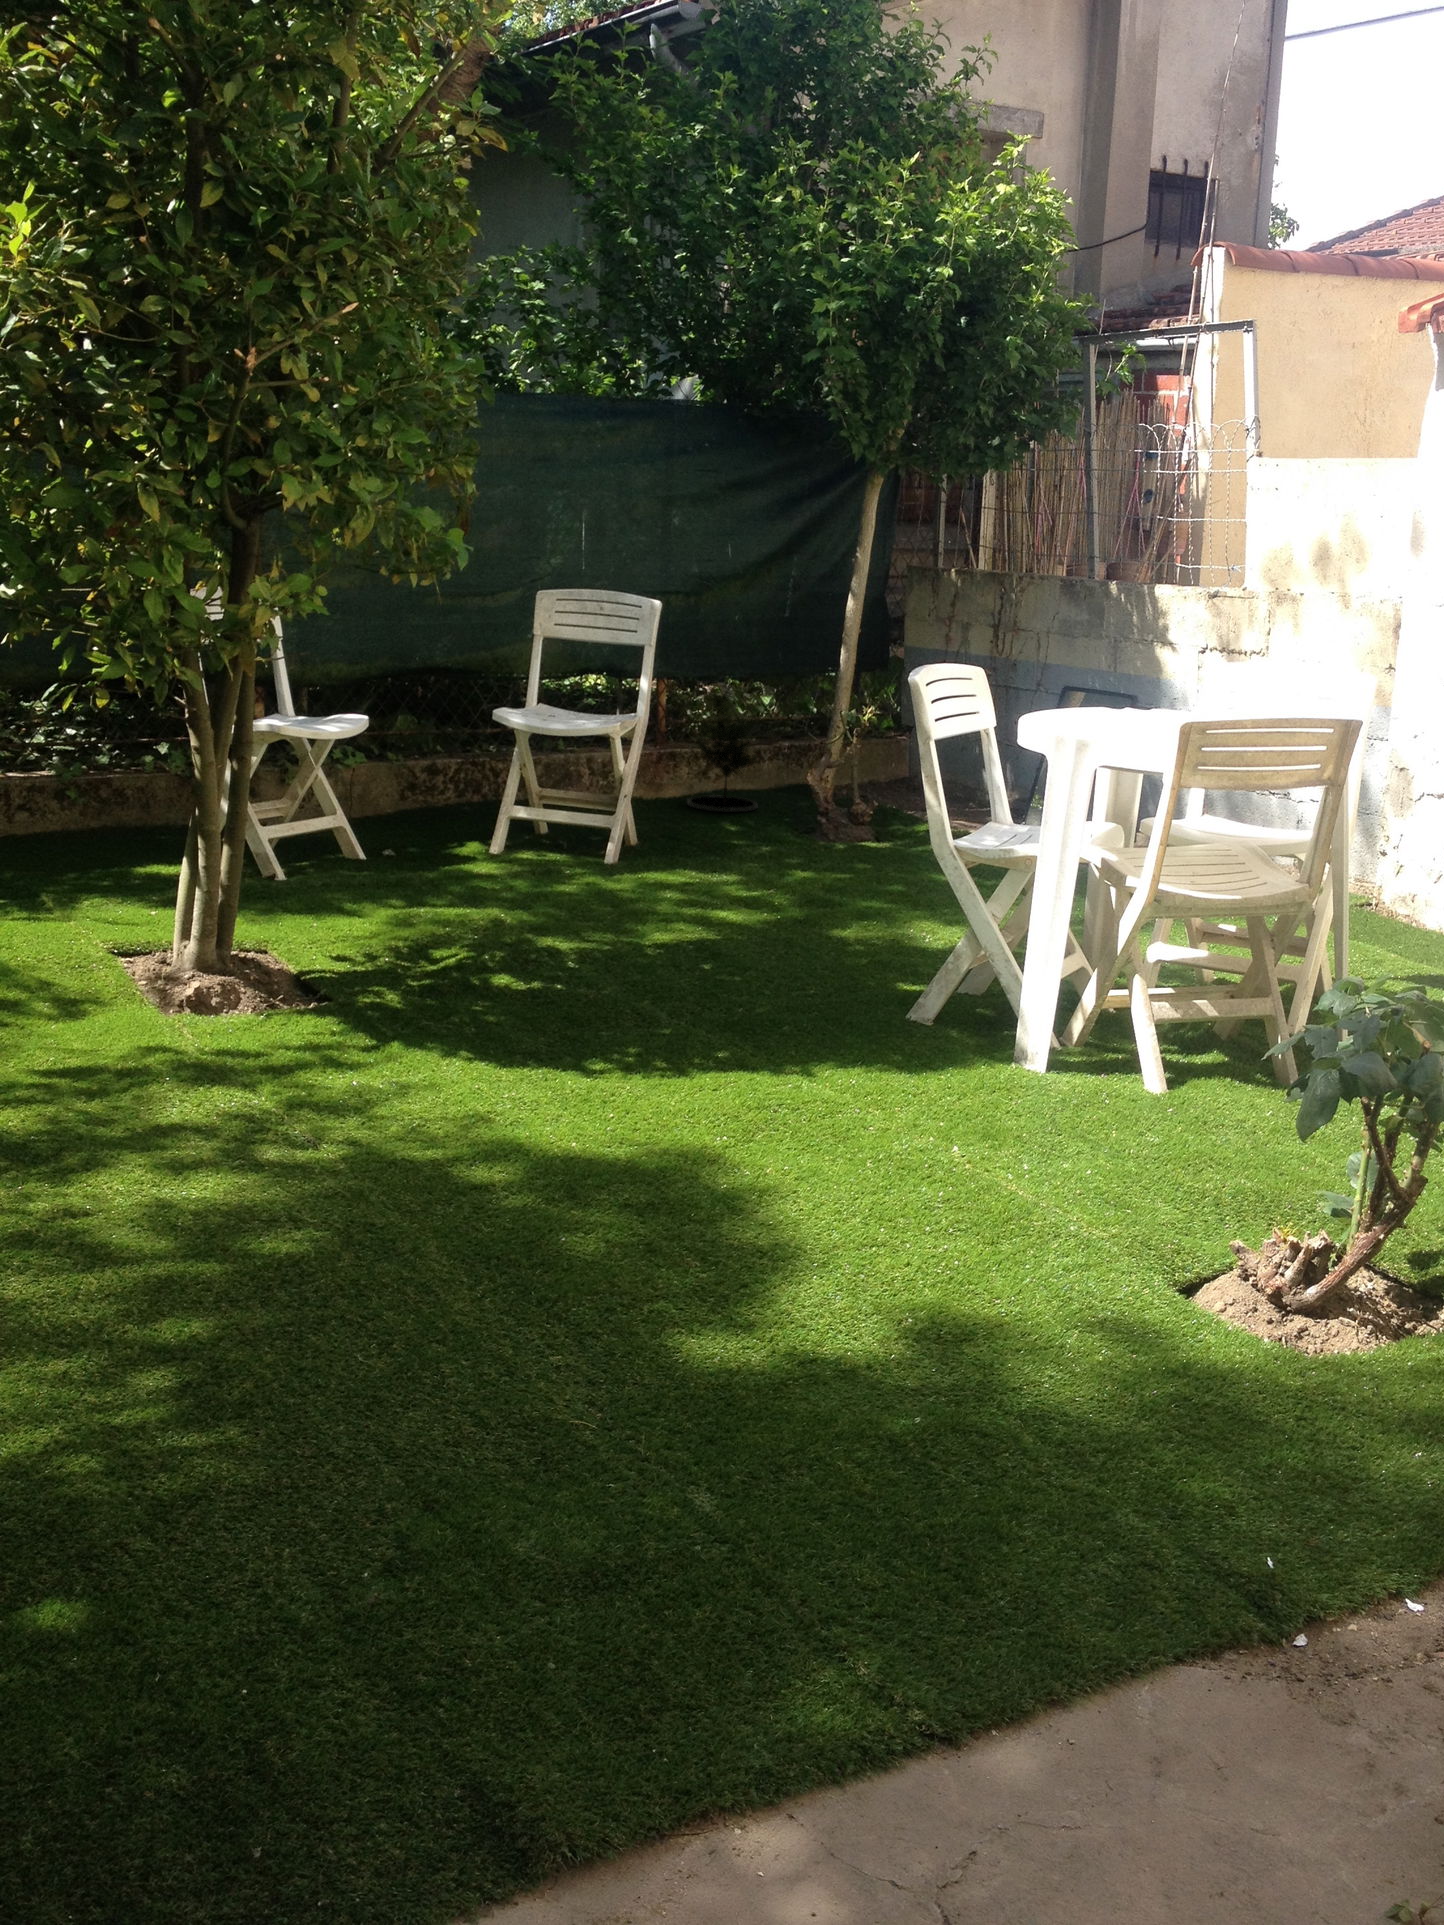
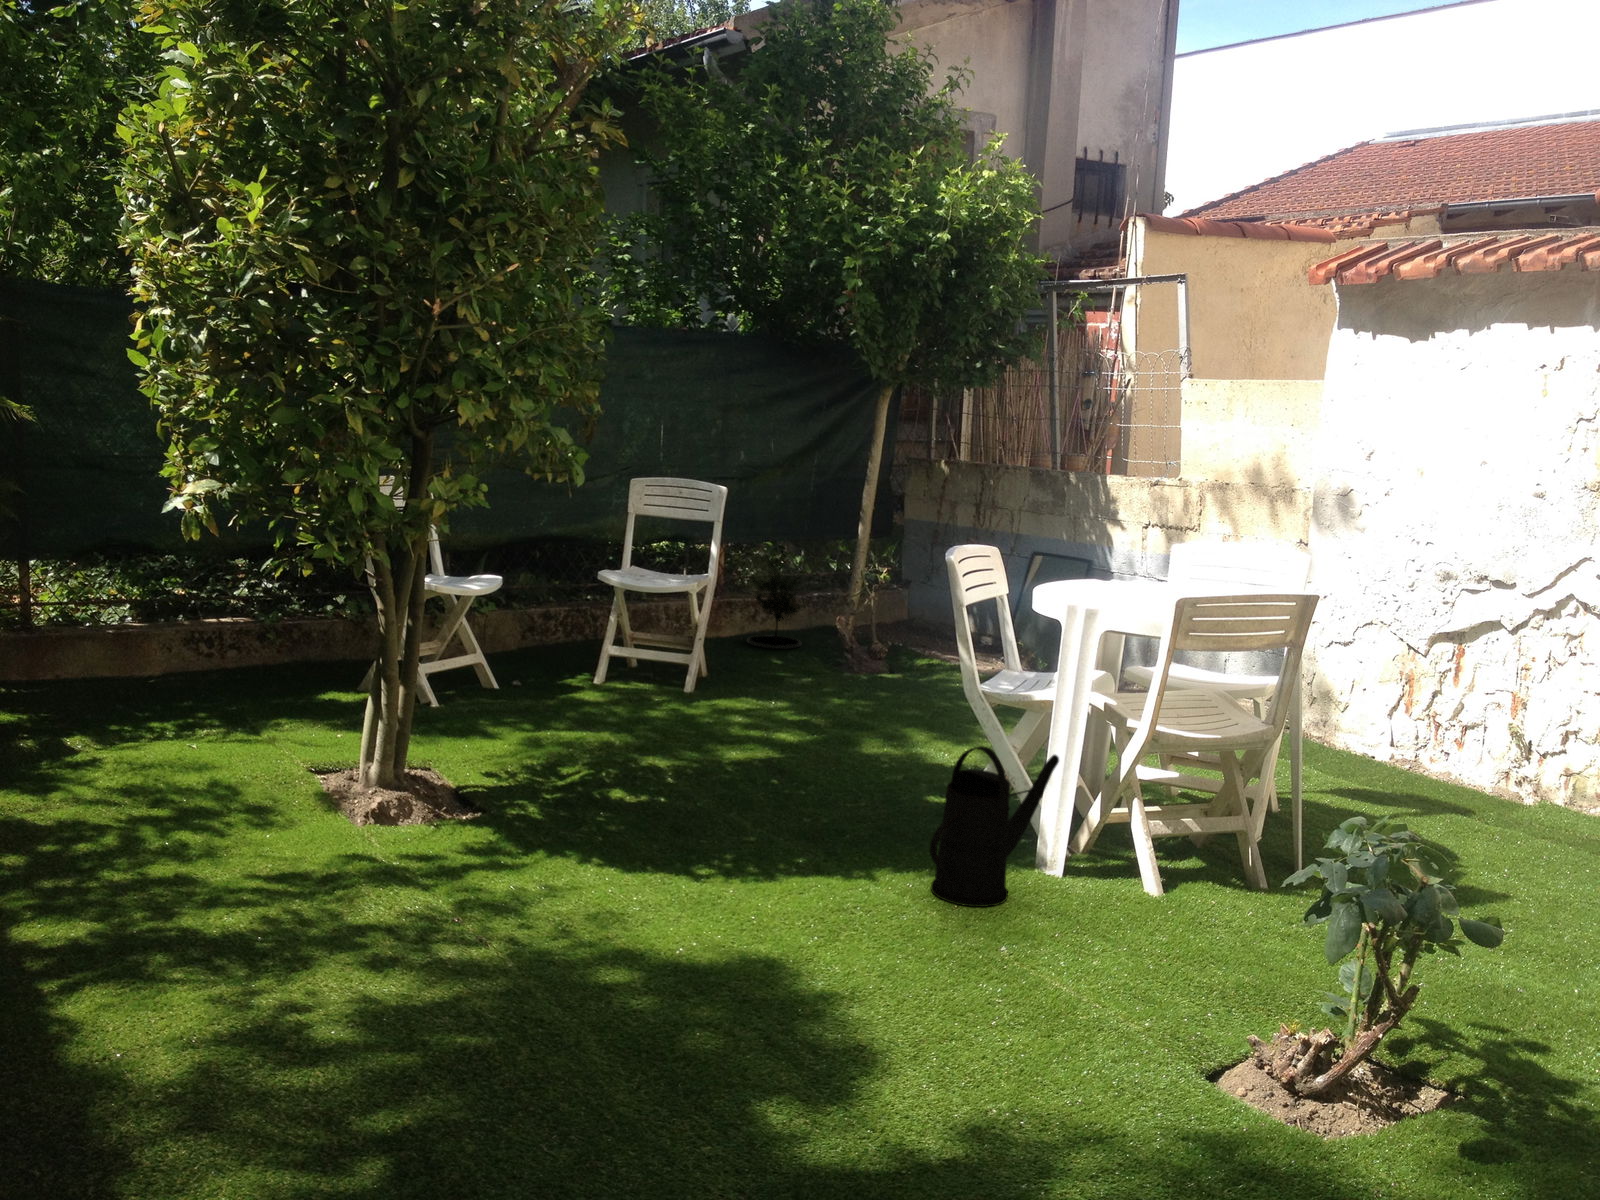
watering can: none [873,910,1043,1107] -> present [930,746,1059,907]

